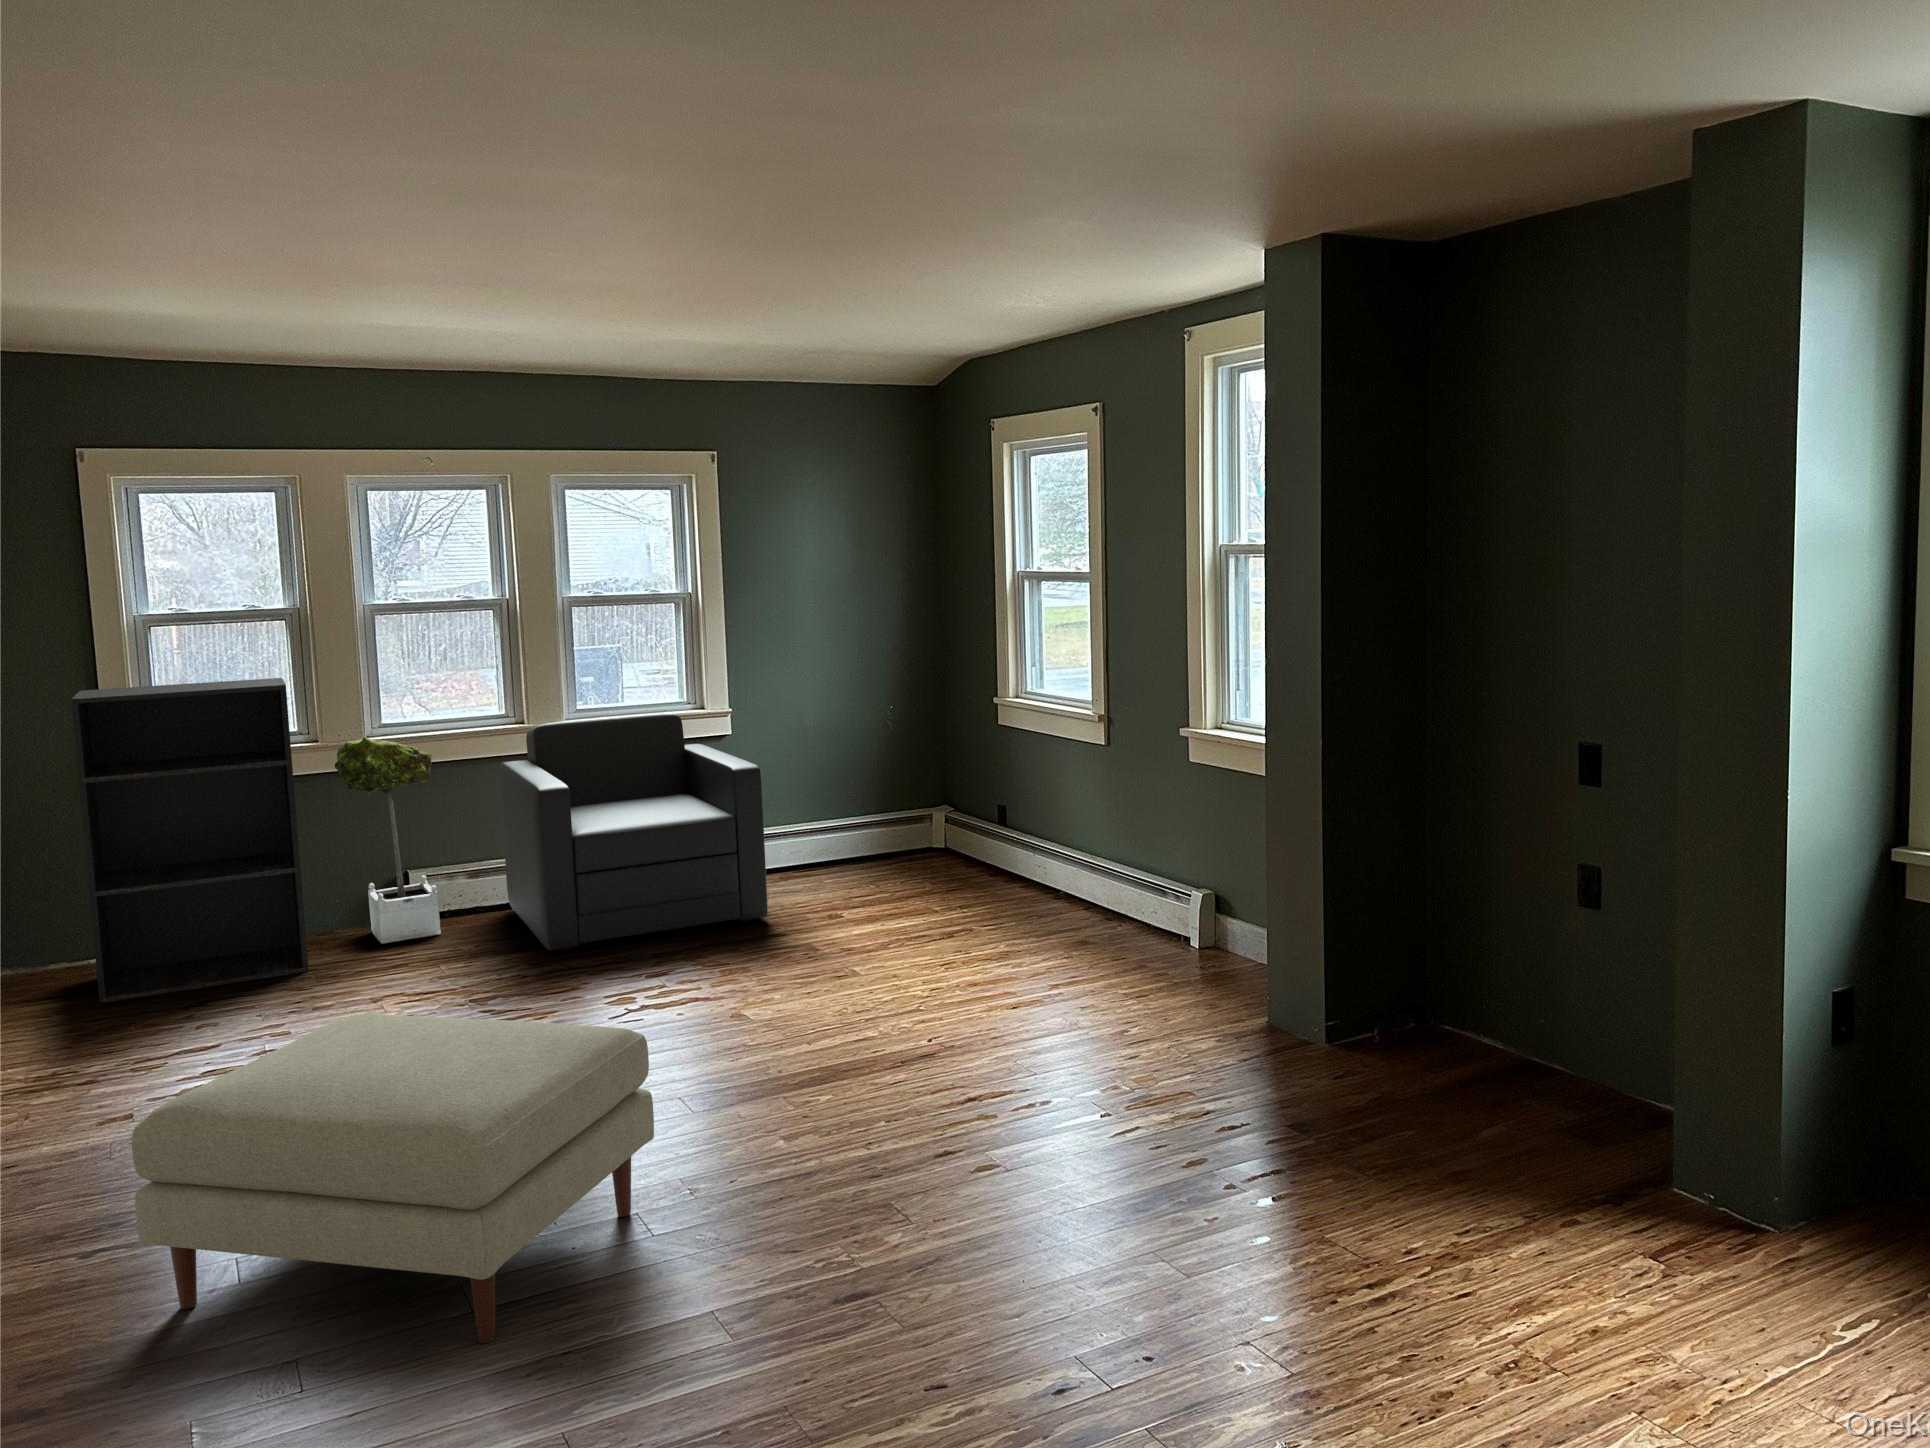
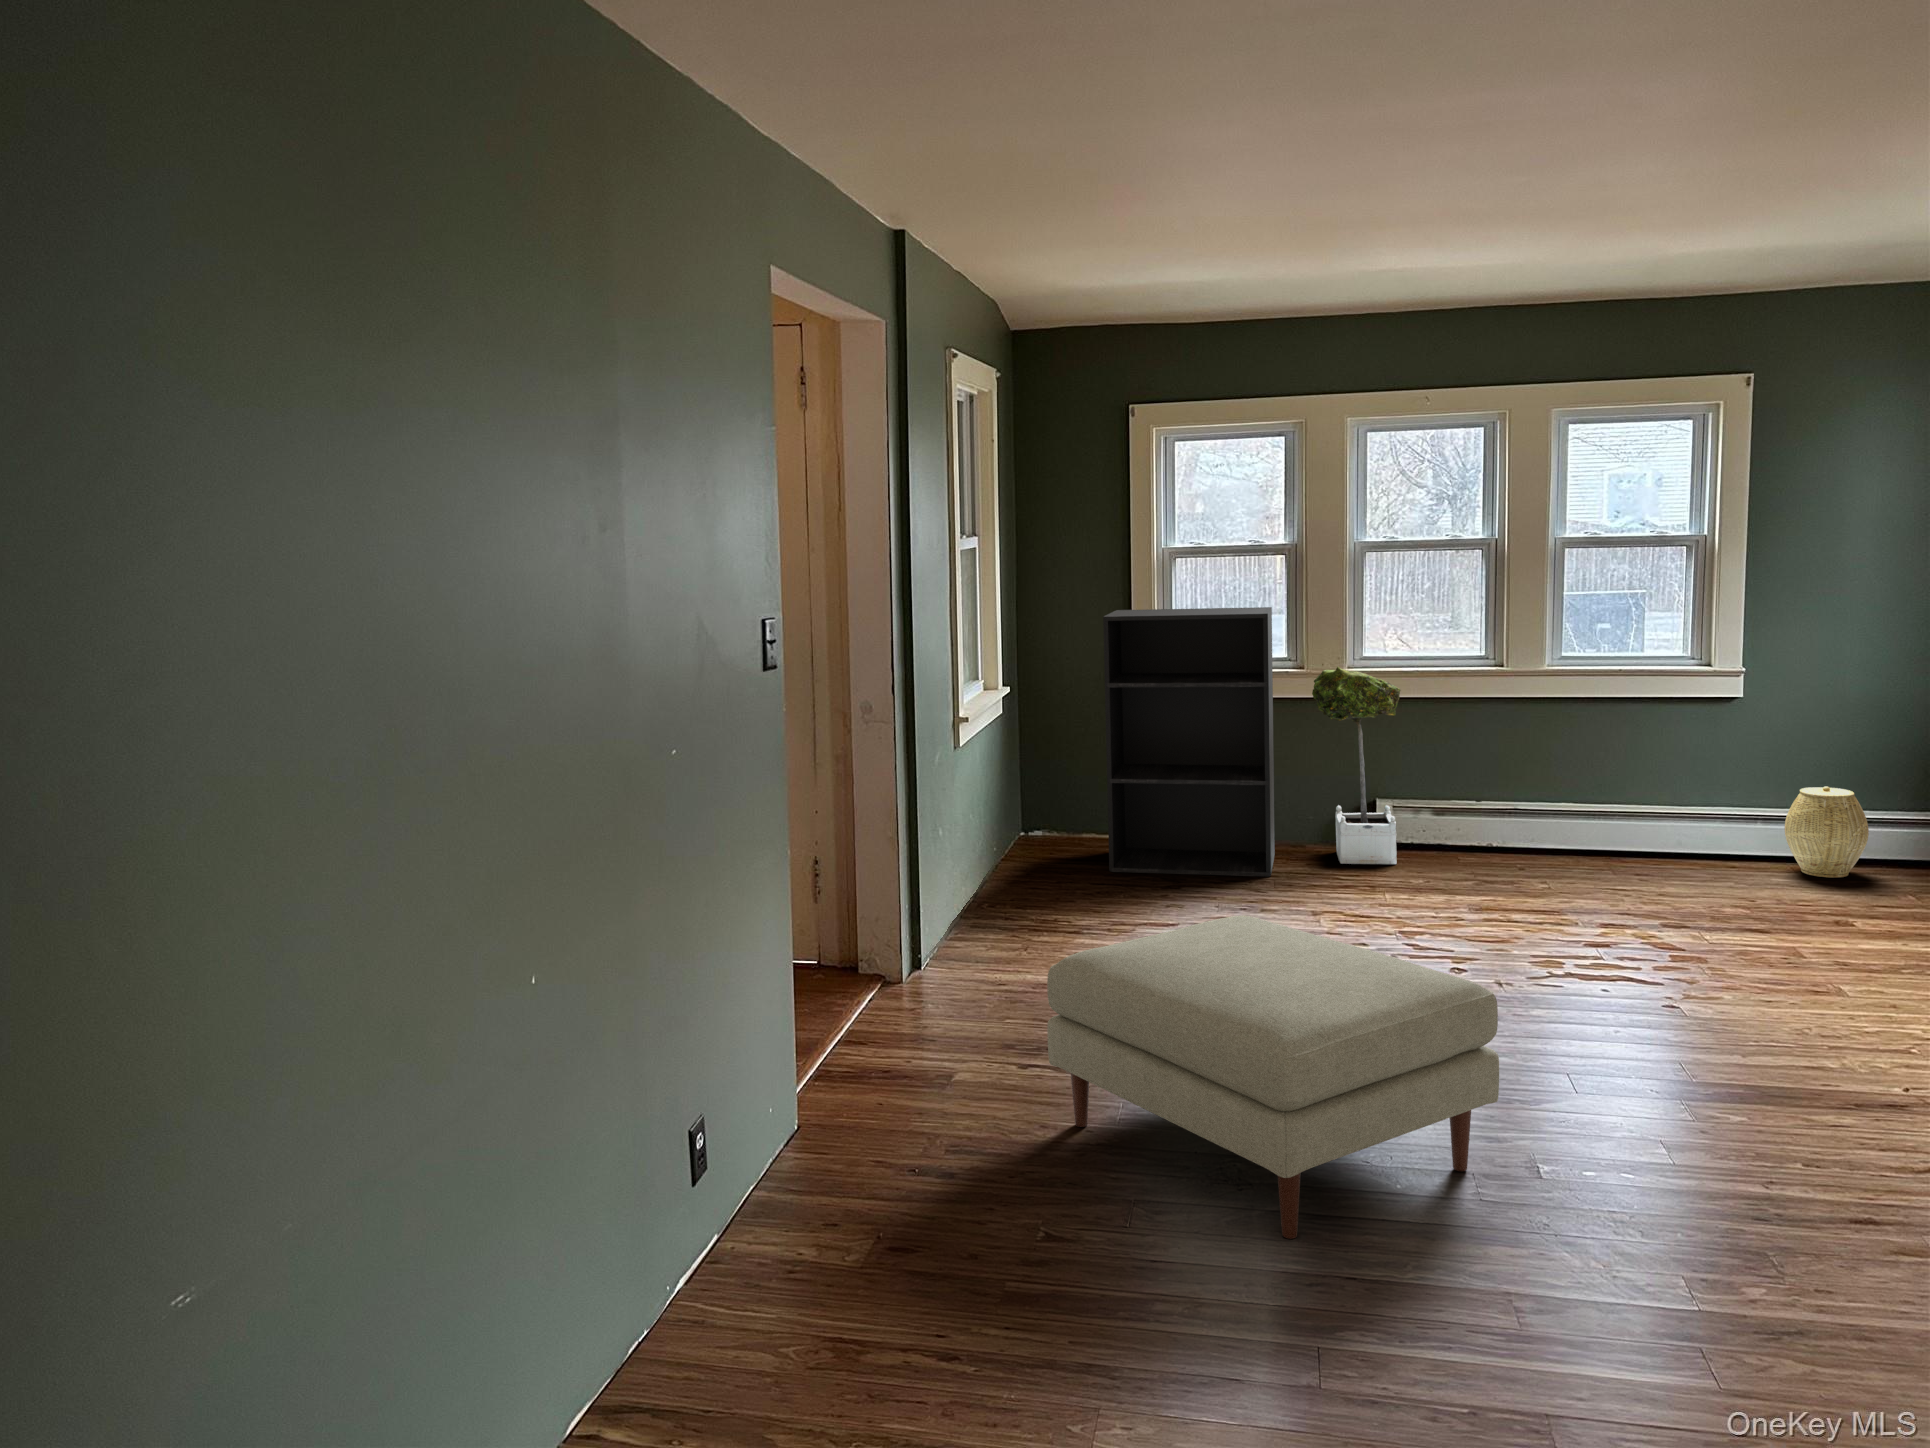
armchair: present [500,713,768,951] -> none [1469,667,1757,910]
woven basket: none [773,805,834,881] -> present [1785,786,1869,878]

